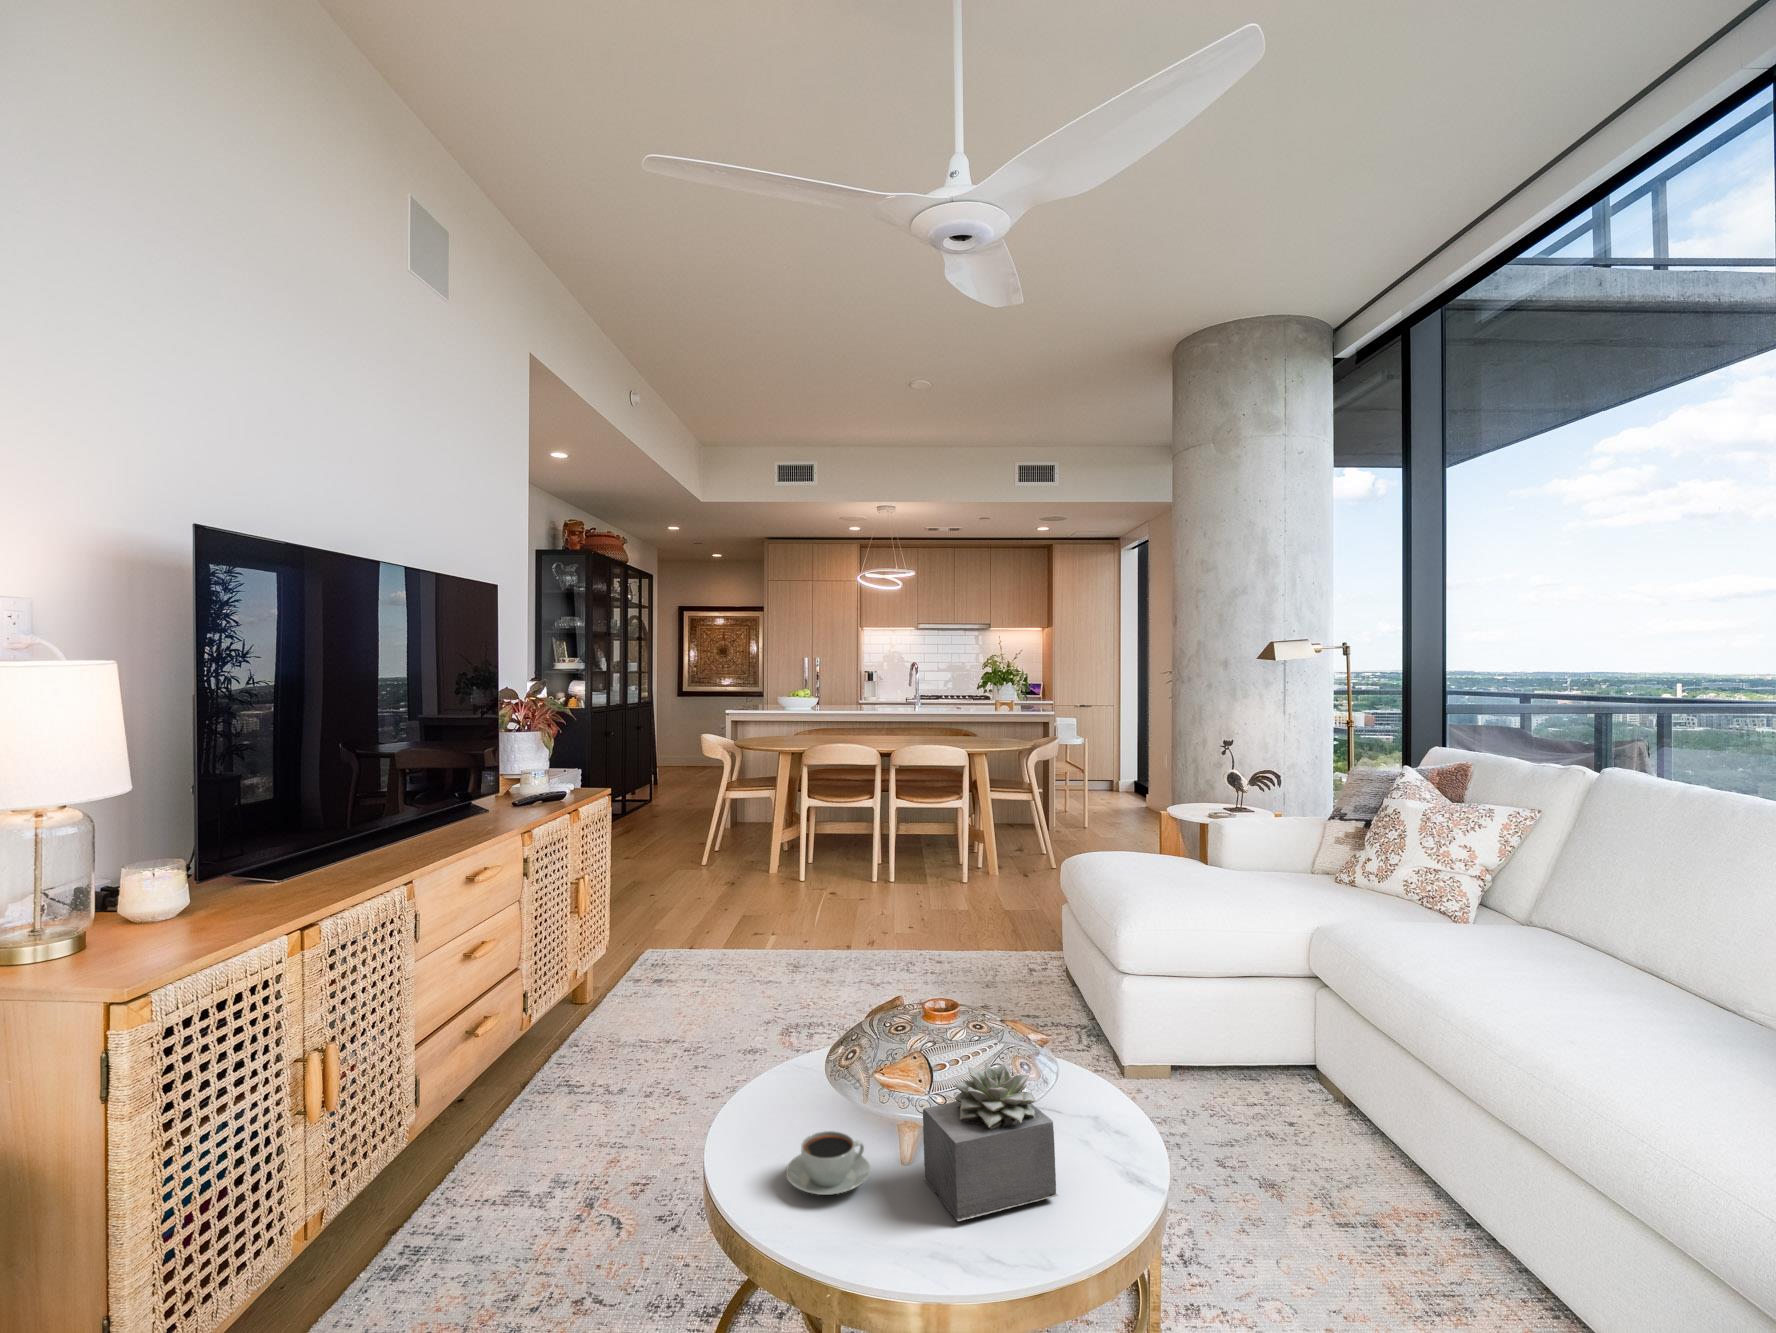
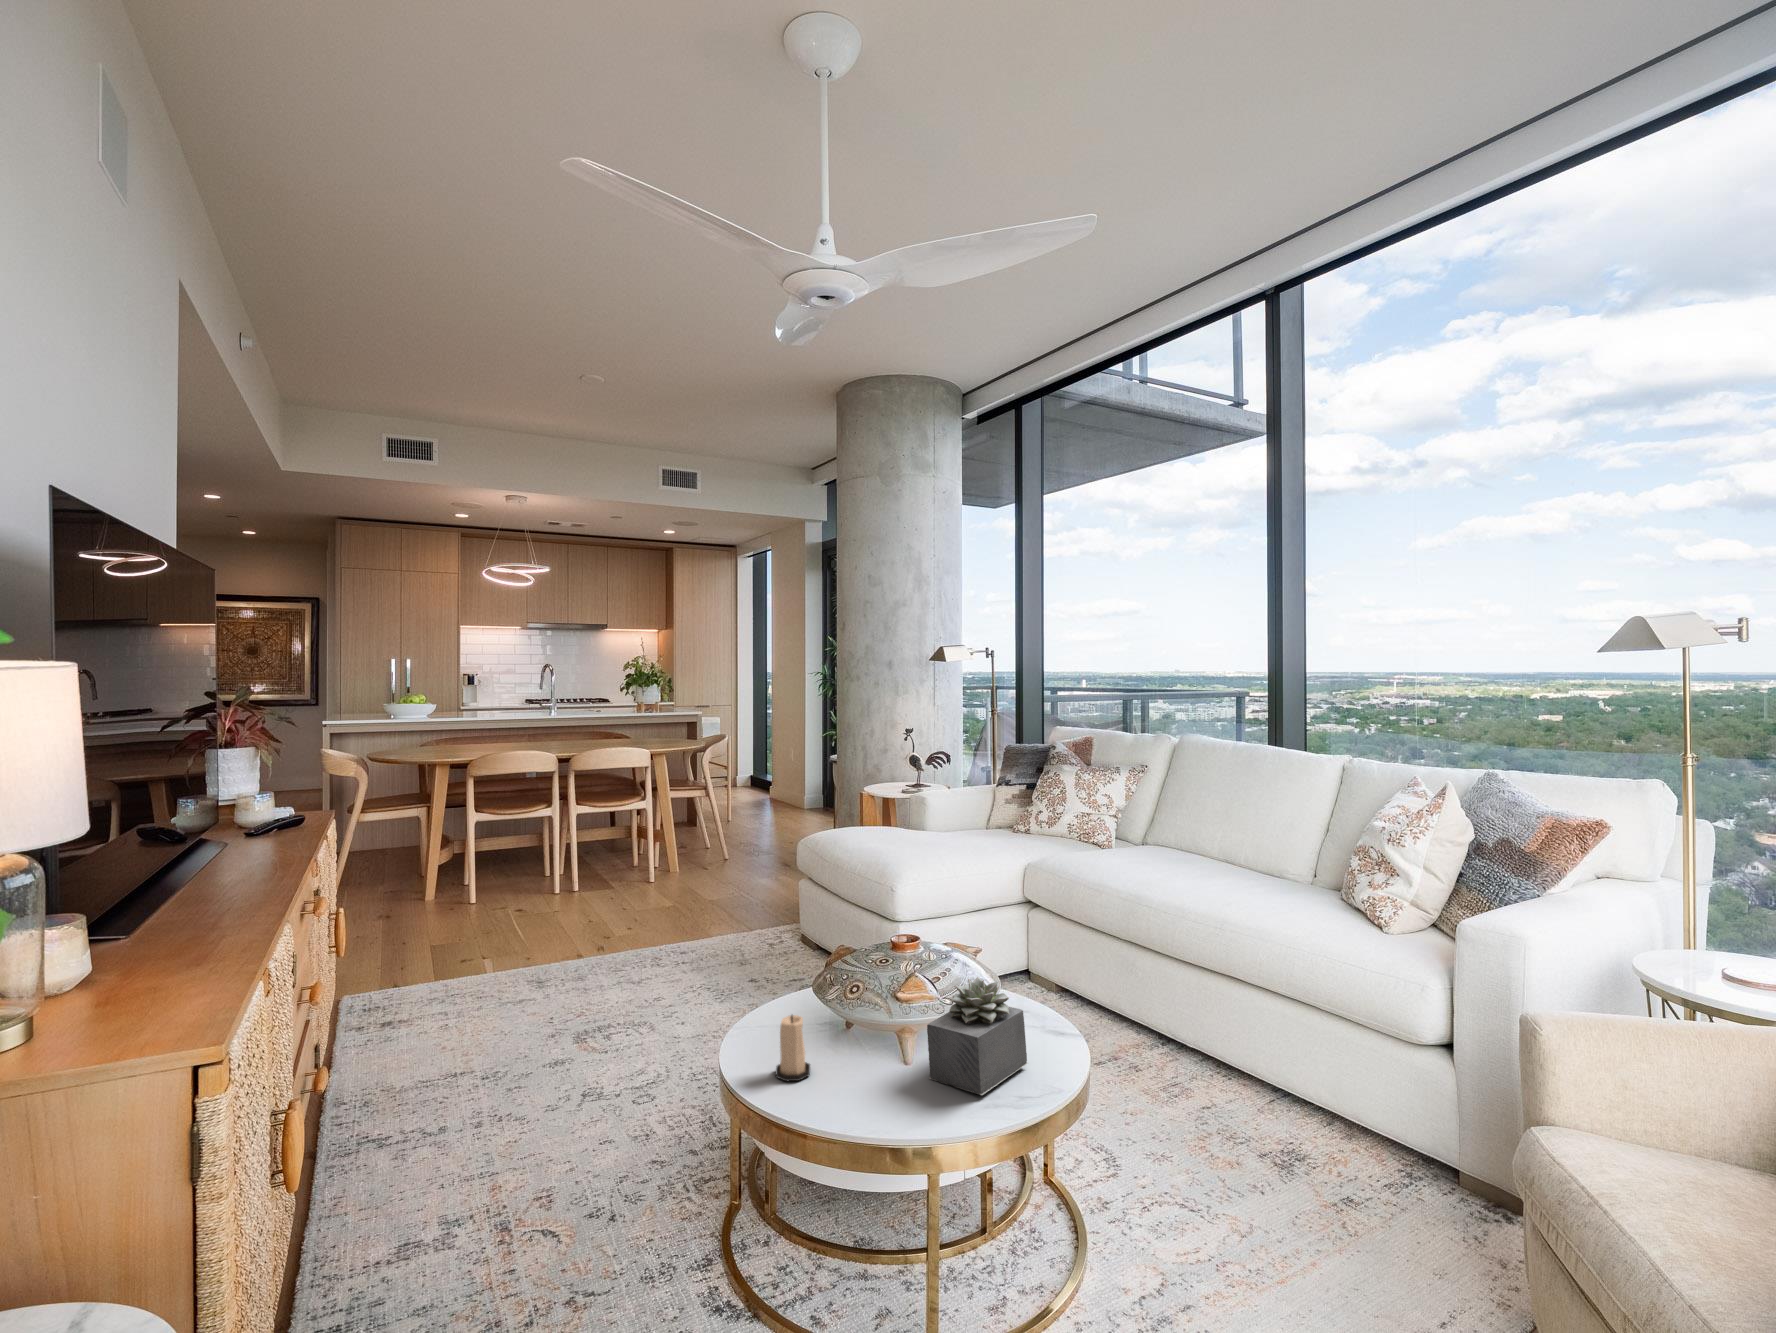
candle: none [767,1056,809,1137] -> present [776,1015,810,1081]
coffee cup: present [786,1131,870,1195] -> none [831,1060,900,1108]

